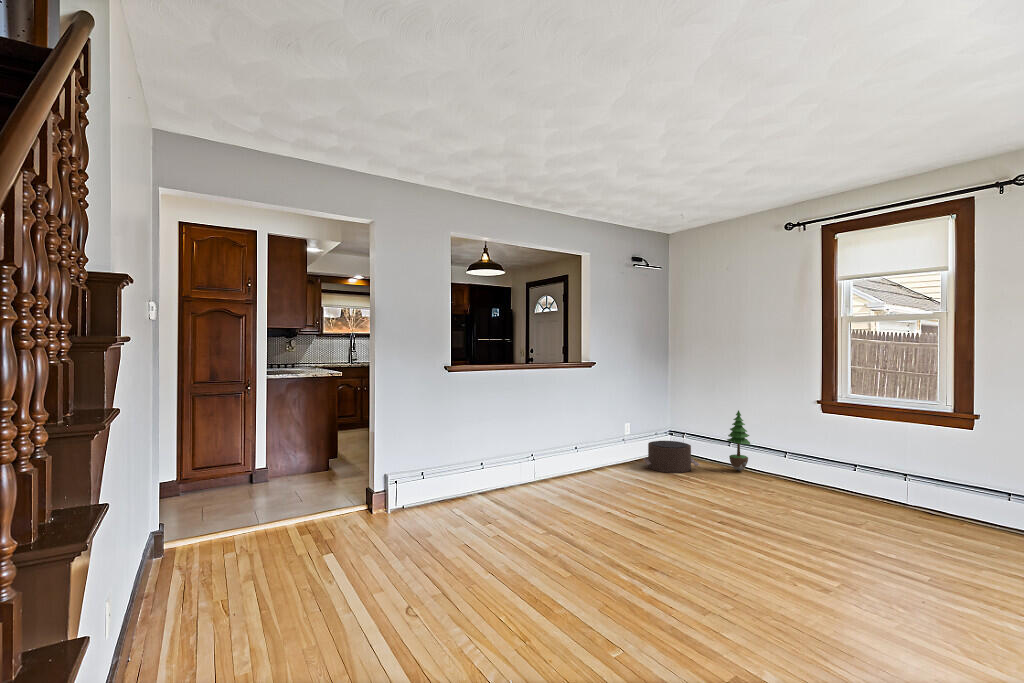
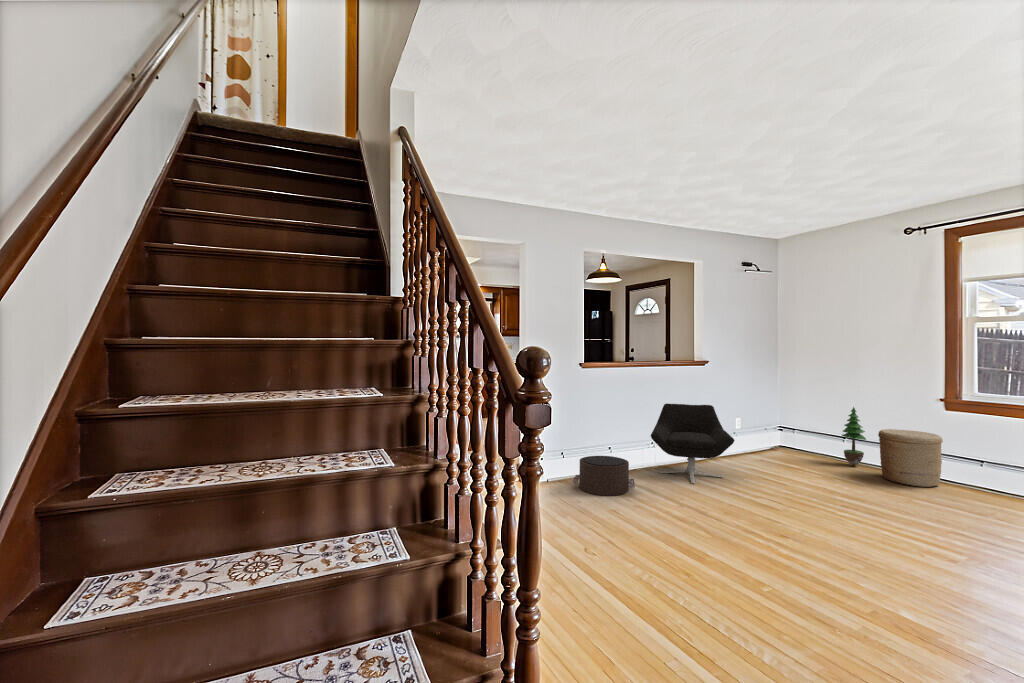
lounge chair: none [526,412,614,503] -> present [651,403,735,484]
woven basket: none [760,433,820,493] -> present [878,429,943,487]
pouf: present [643,441,700,473] -> present [573,456,635,495]

